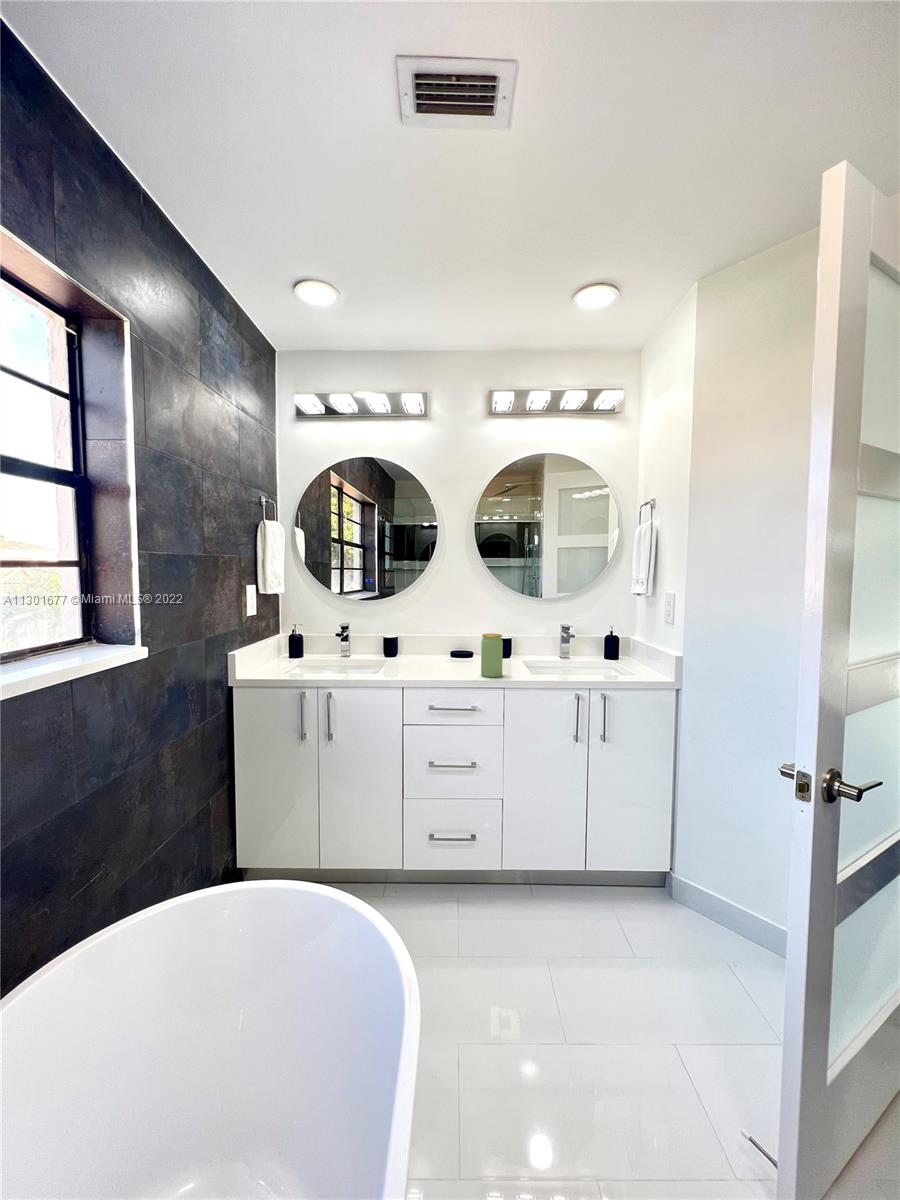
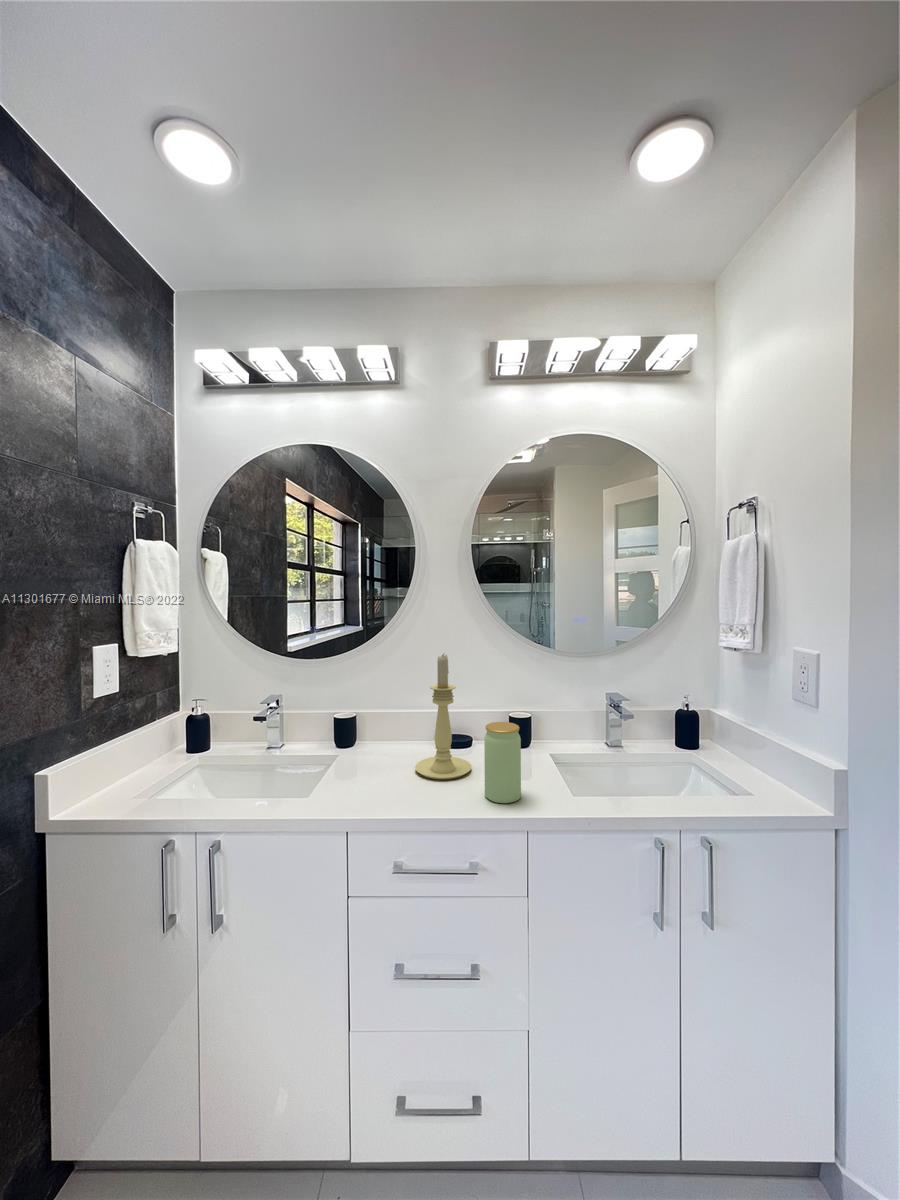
candle holder: none [438,595,473,671] -> present [415,654,471,780]

